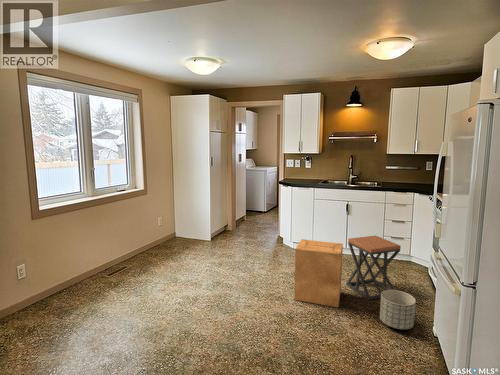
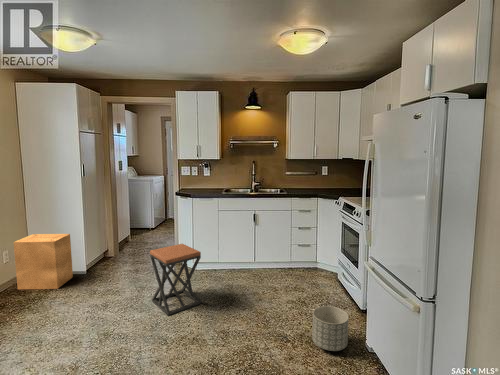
stool: present [346,235,401,300] -> present [150,244,202,315]
cardboard box: present [294,239,343,307] -> present [14,234,73,289]

